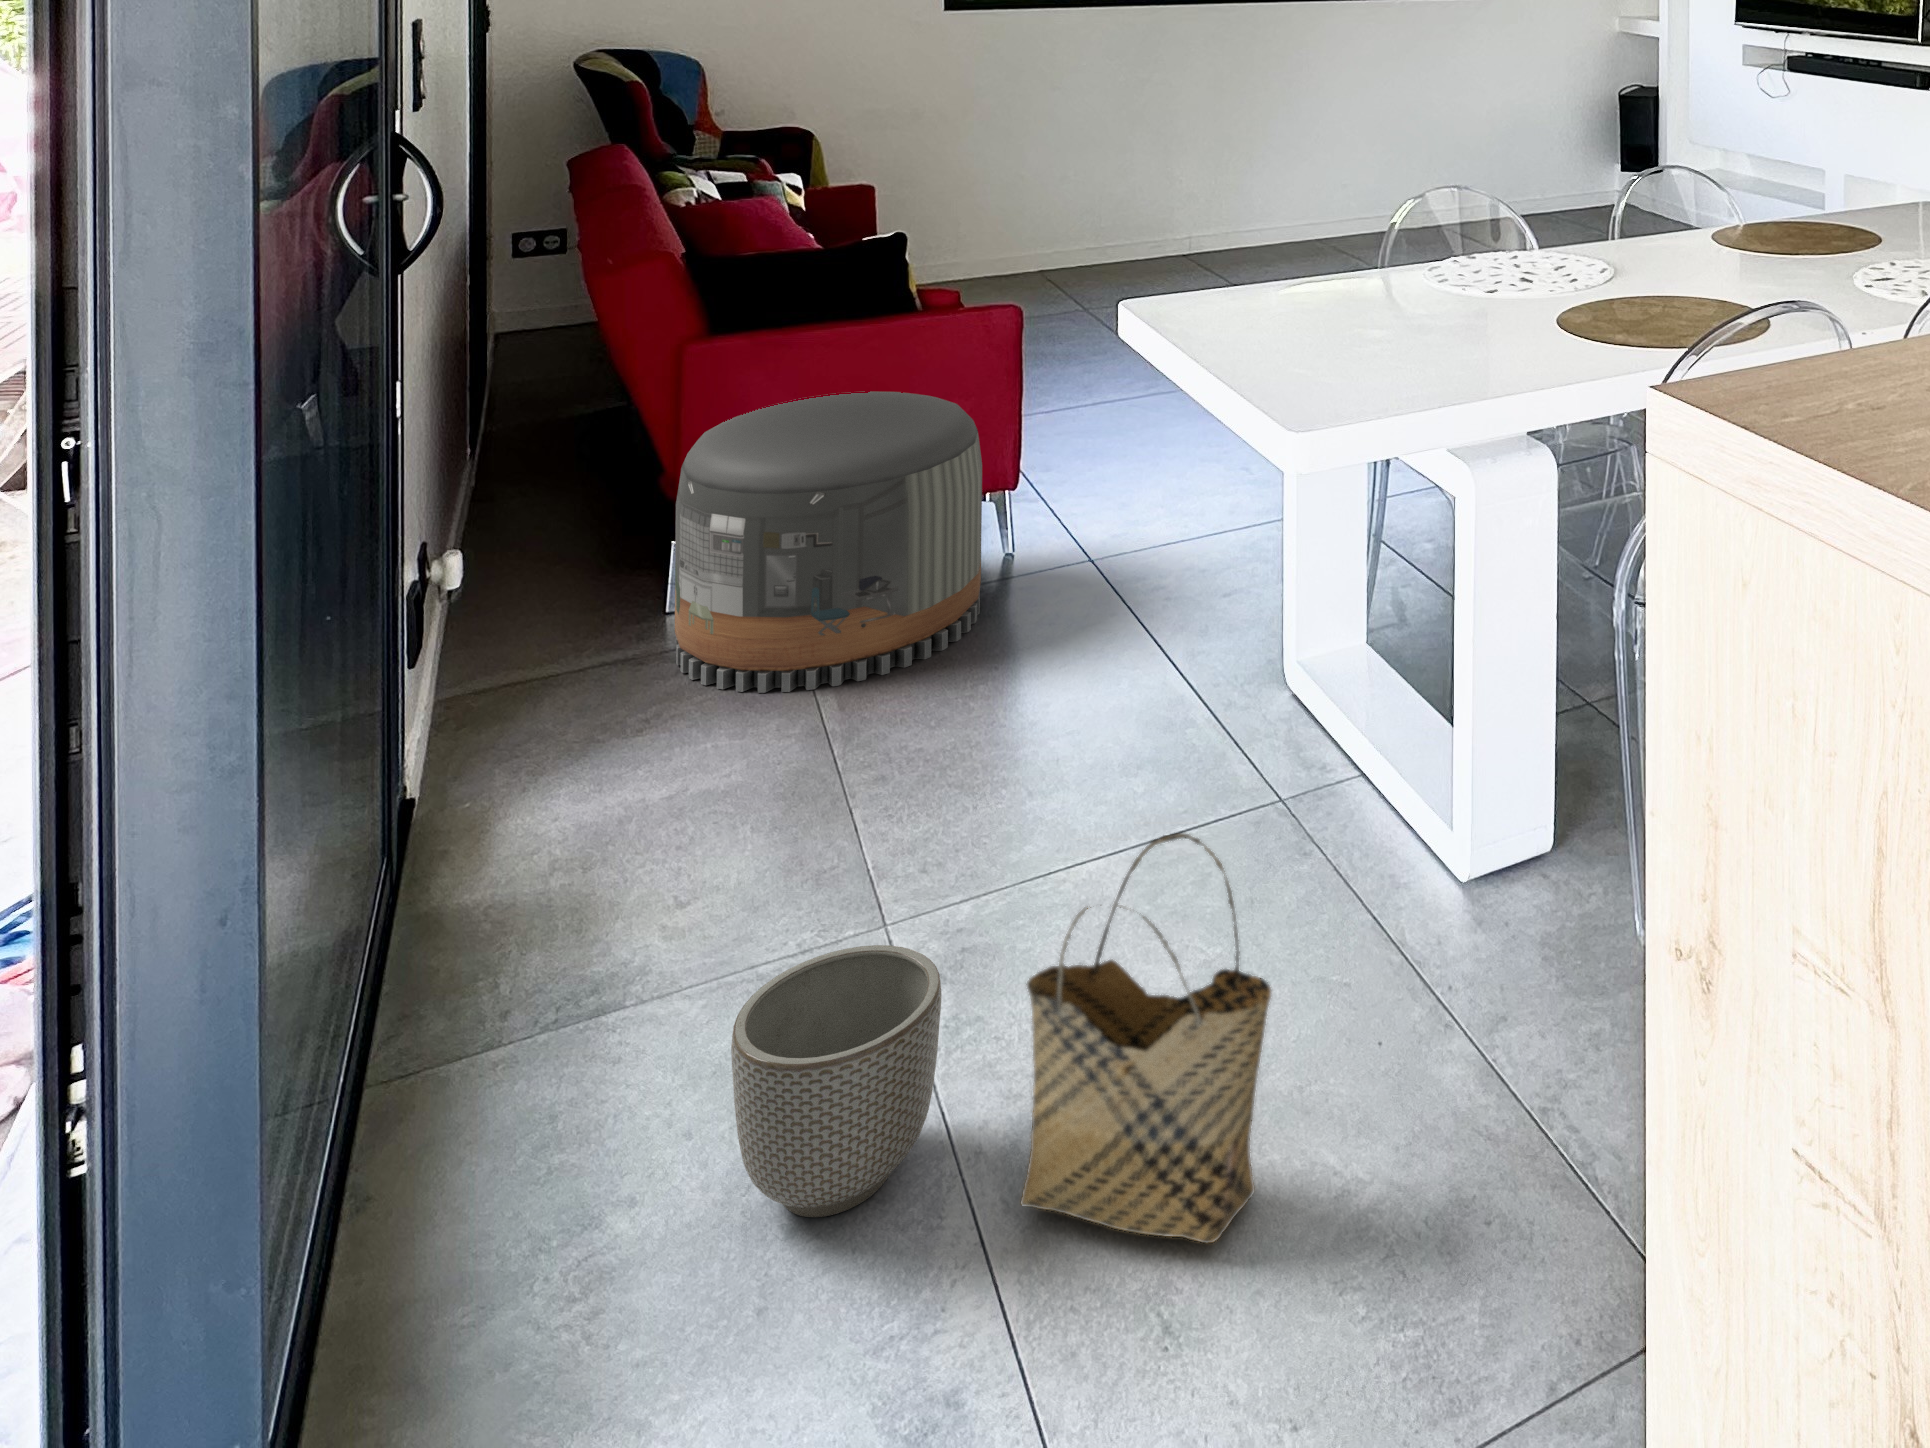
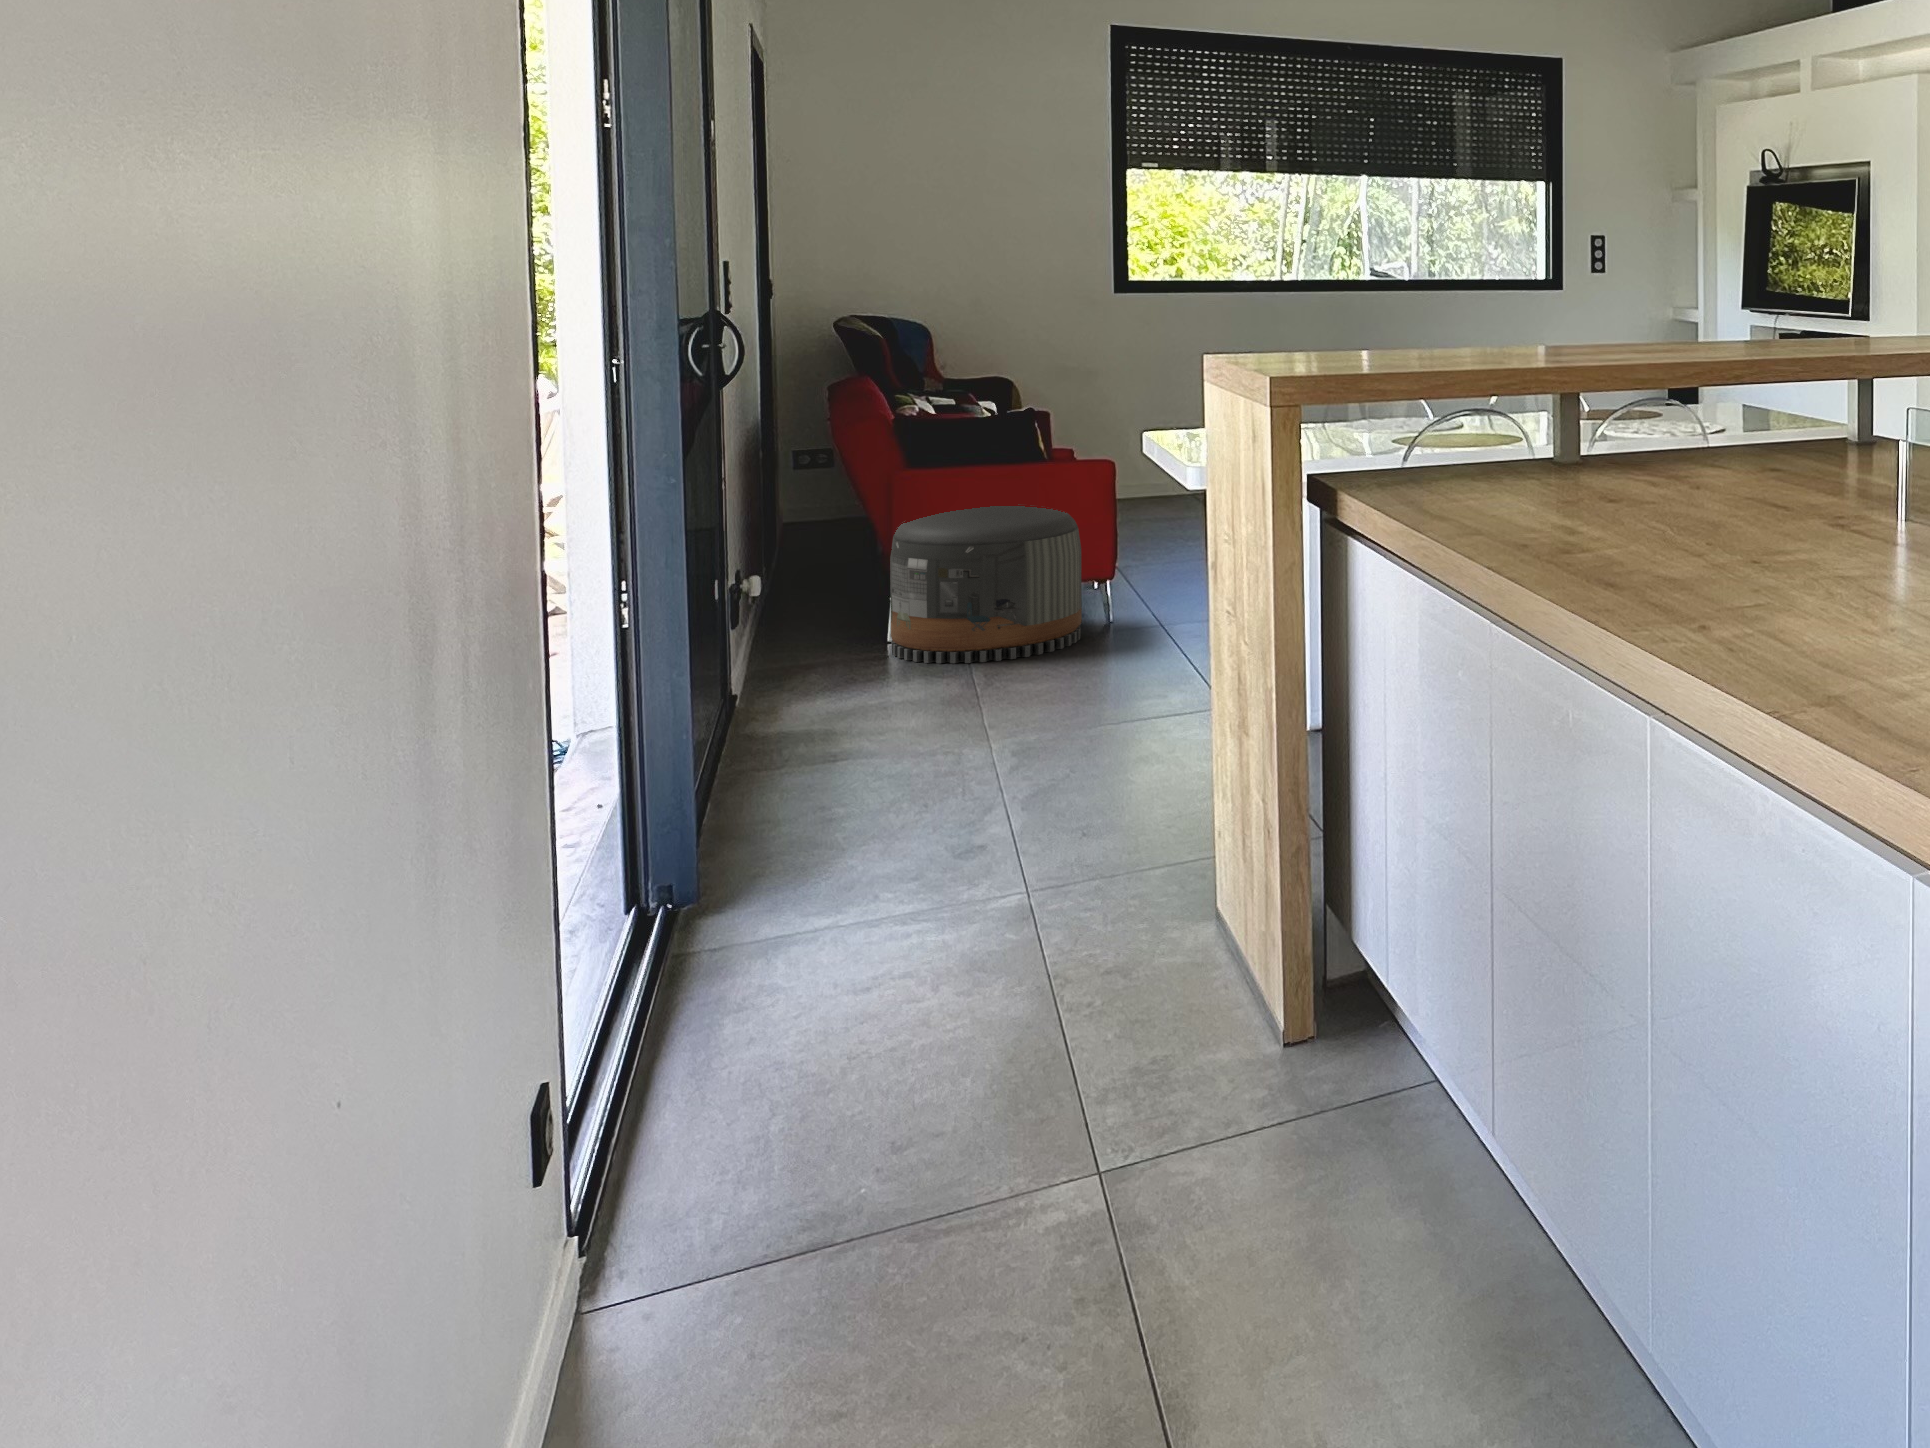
woven basket: present [1021,833,1271,1243] -> none [1015,631,1134,800]
planter: present [731,945,942,1217] -> none [882,691,984,794]

